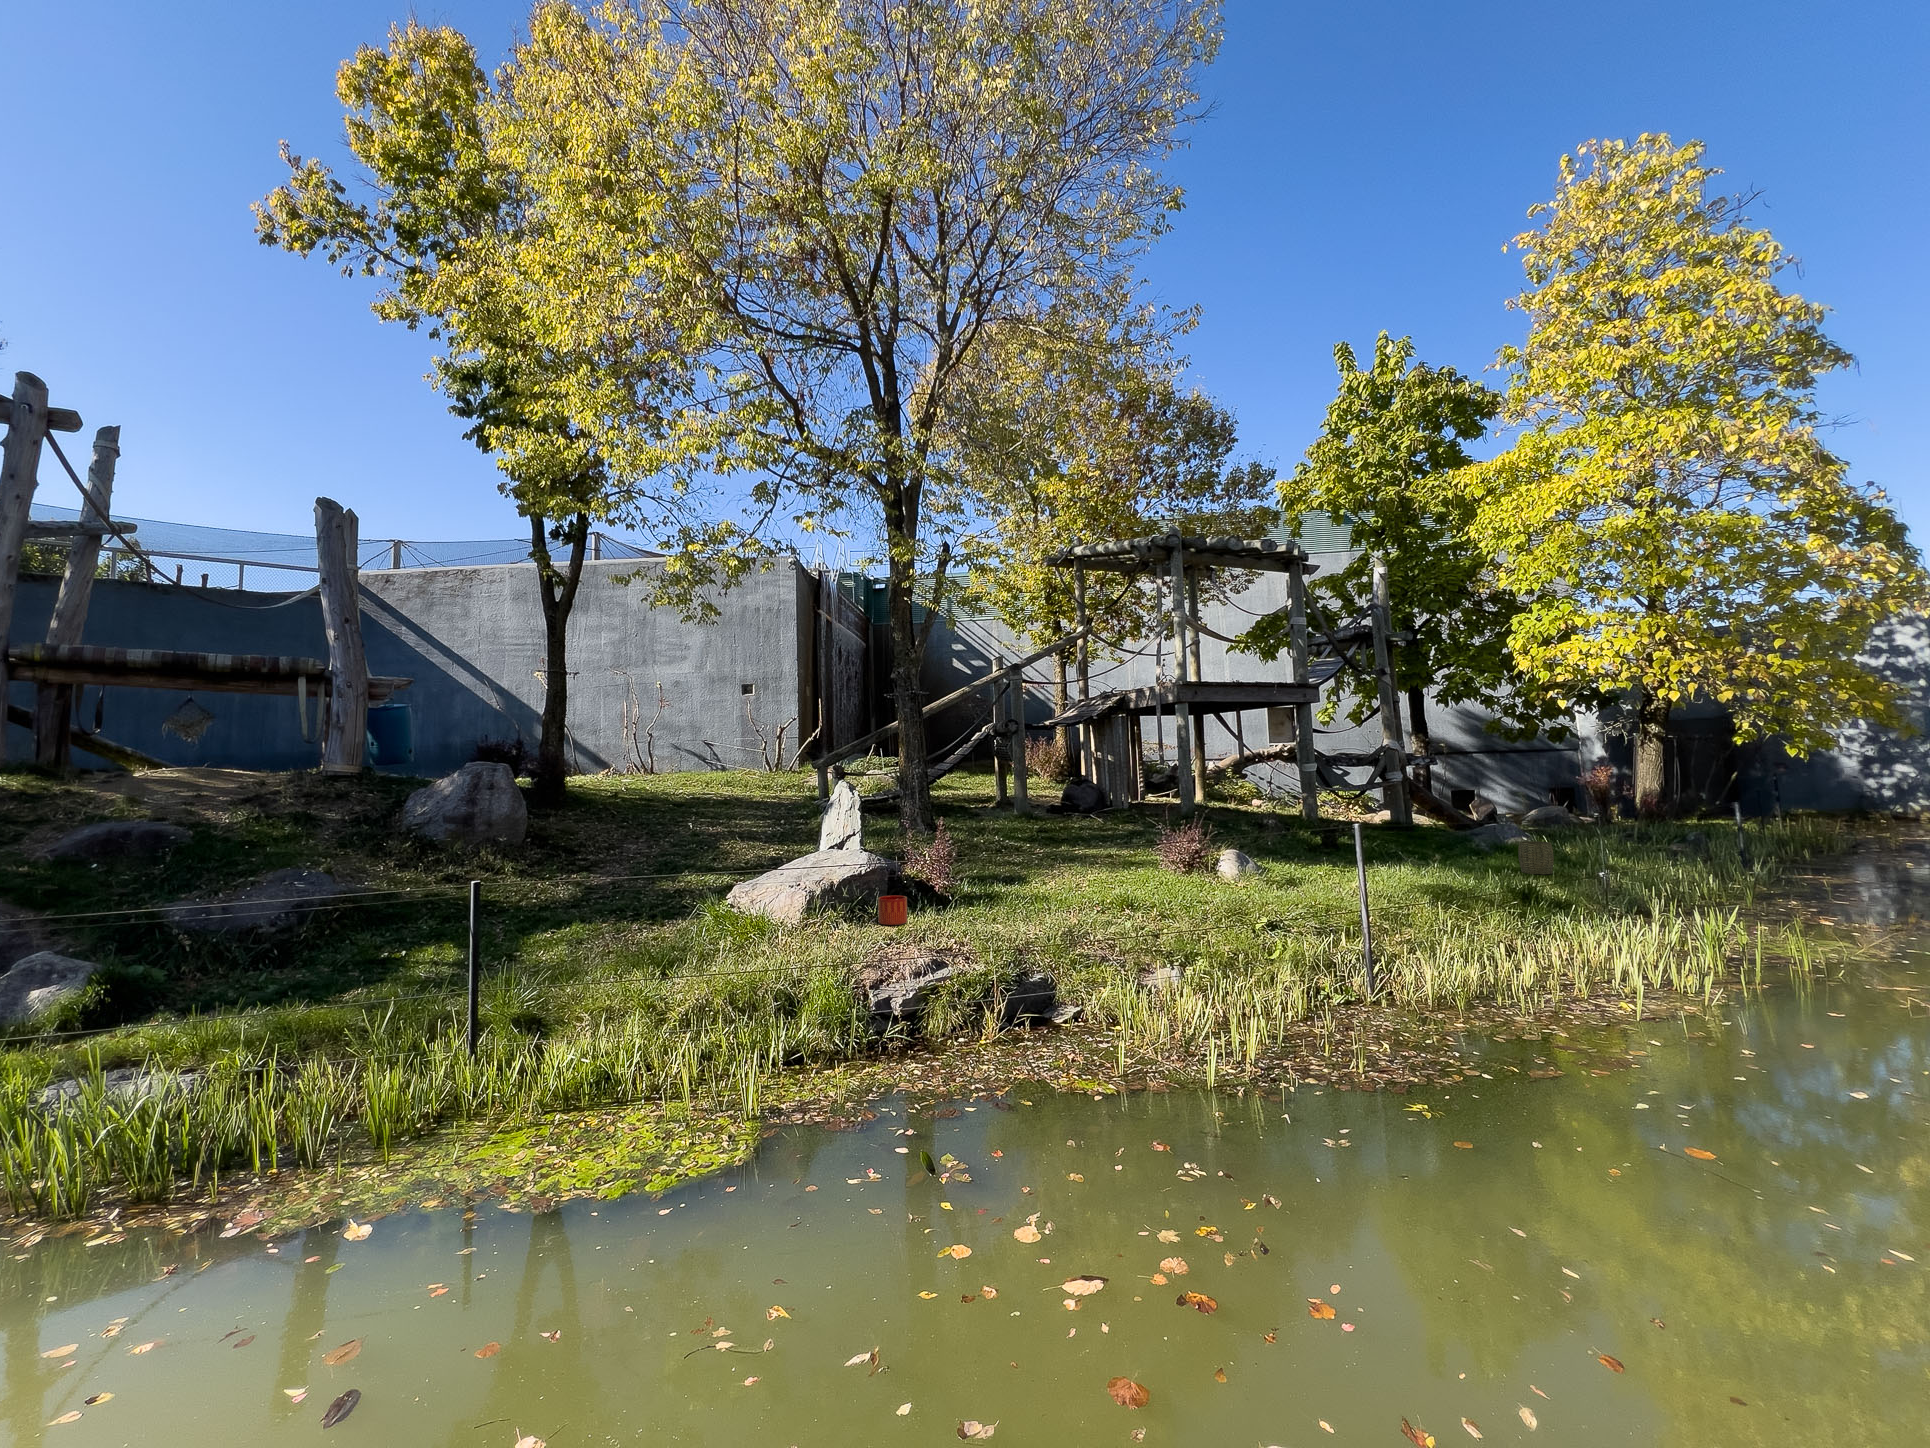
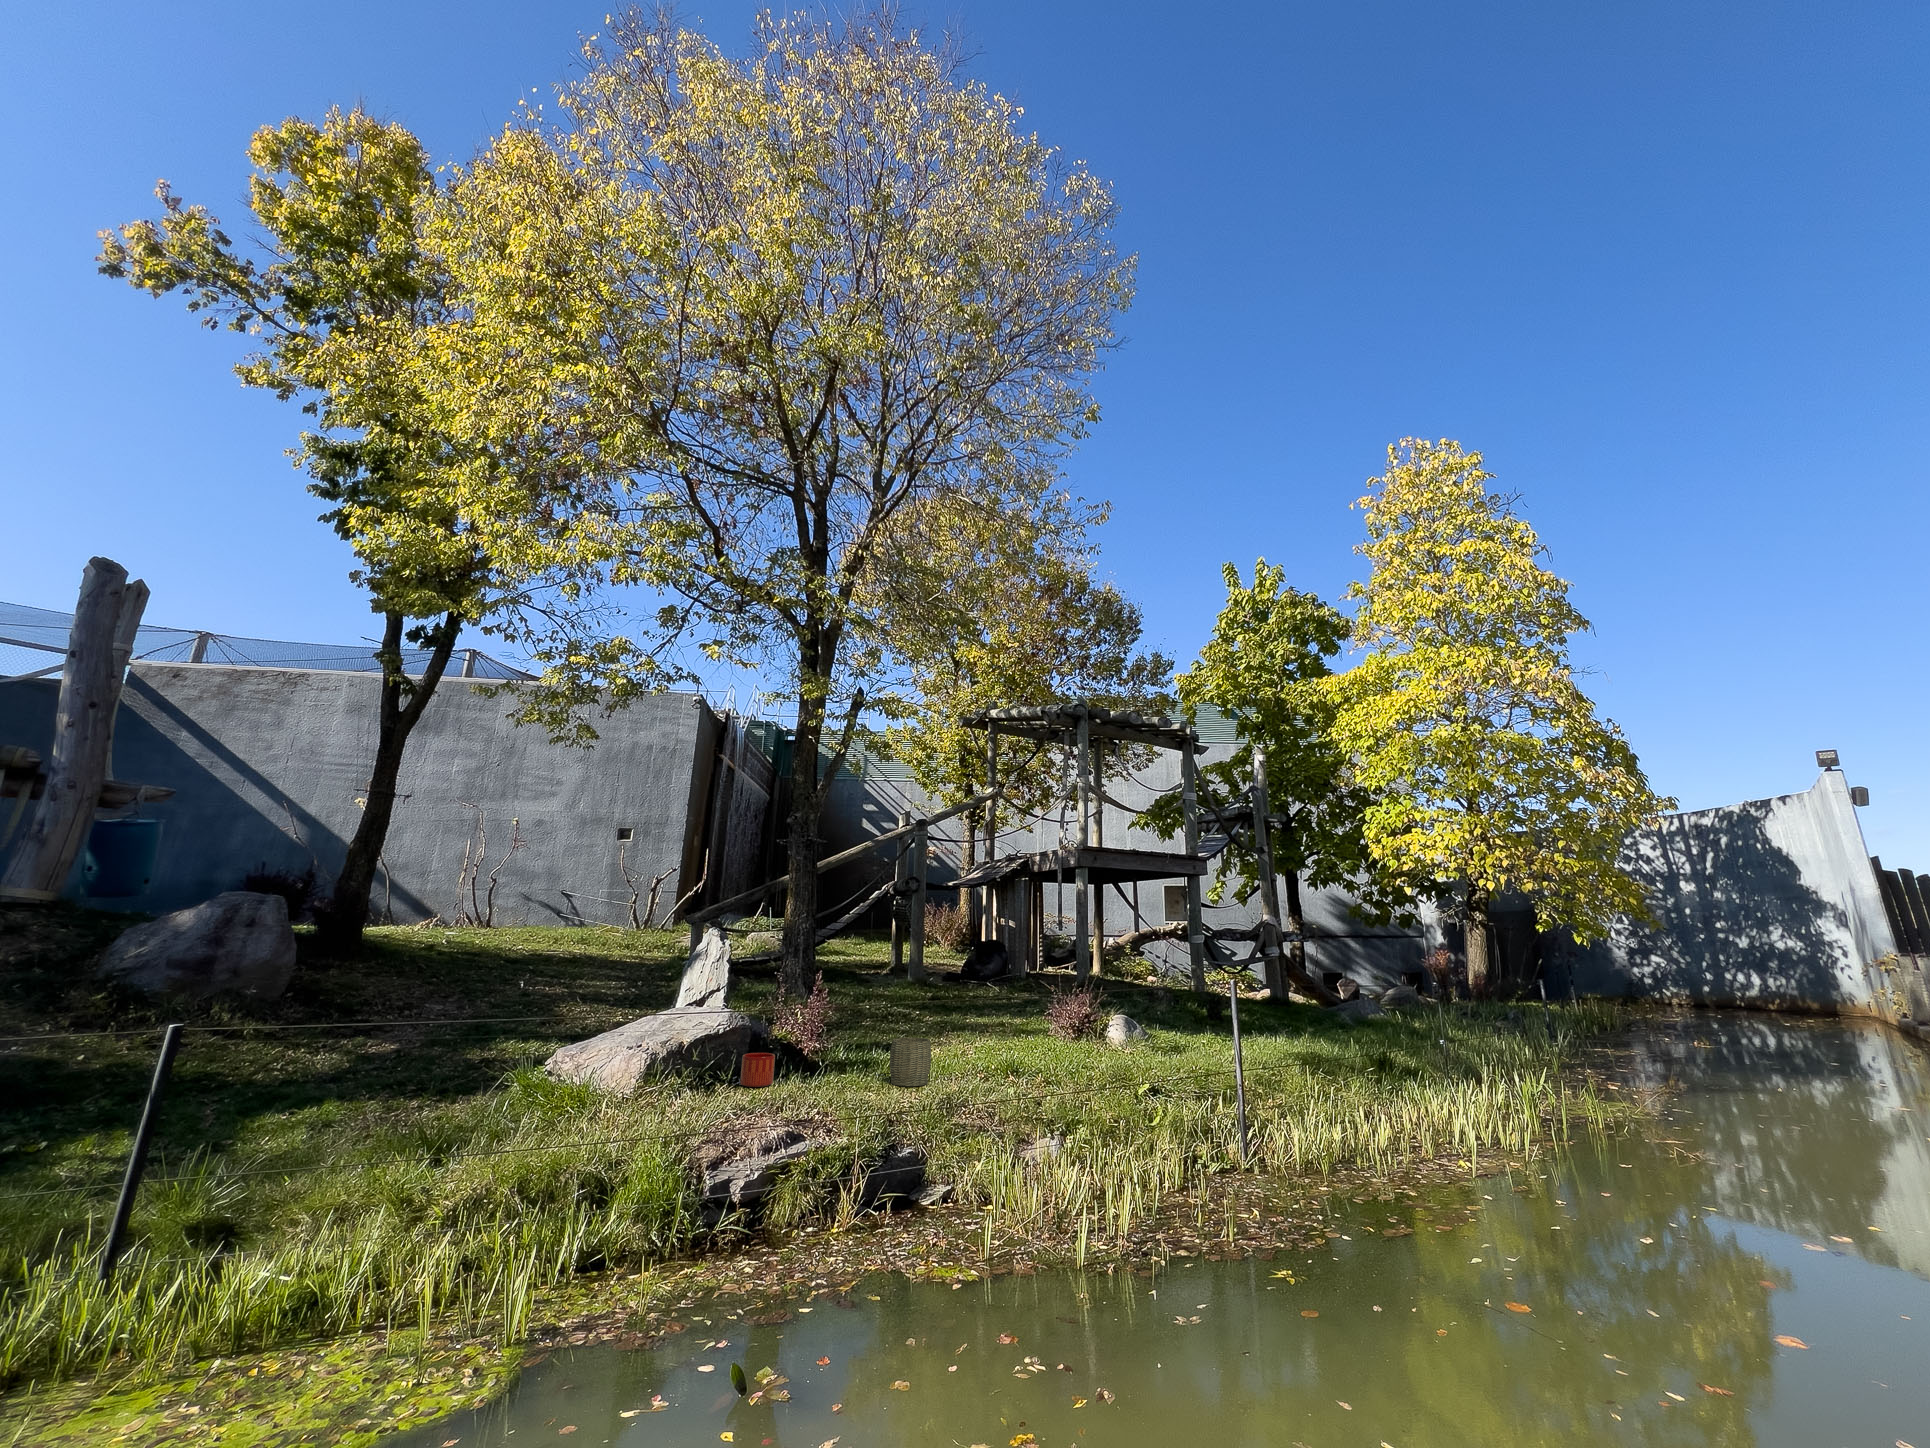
woven basket: present [1518,841,1554,874] -> present [890,1037,931,1086]

